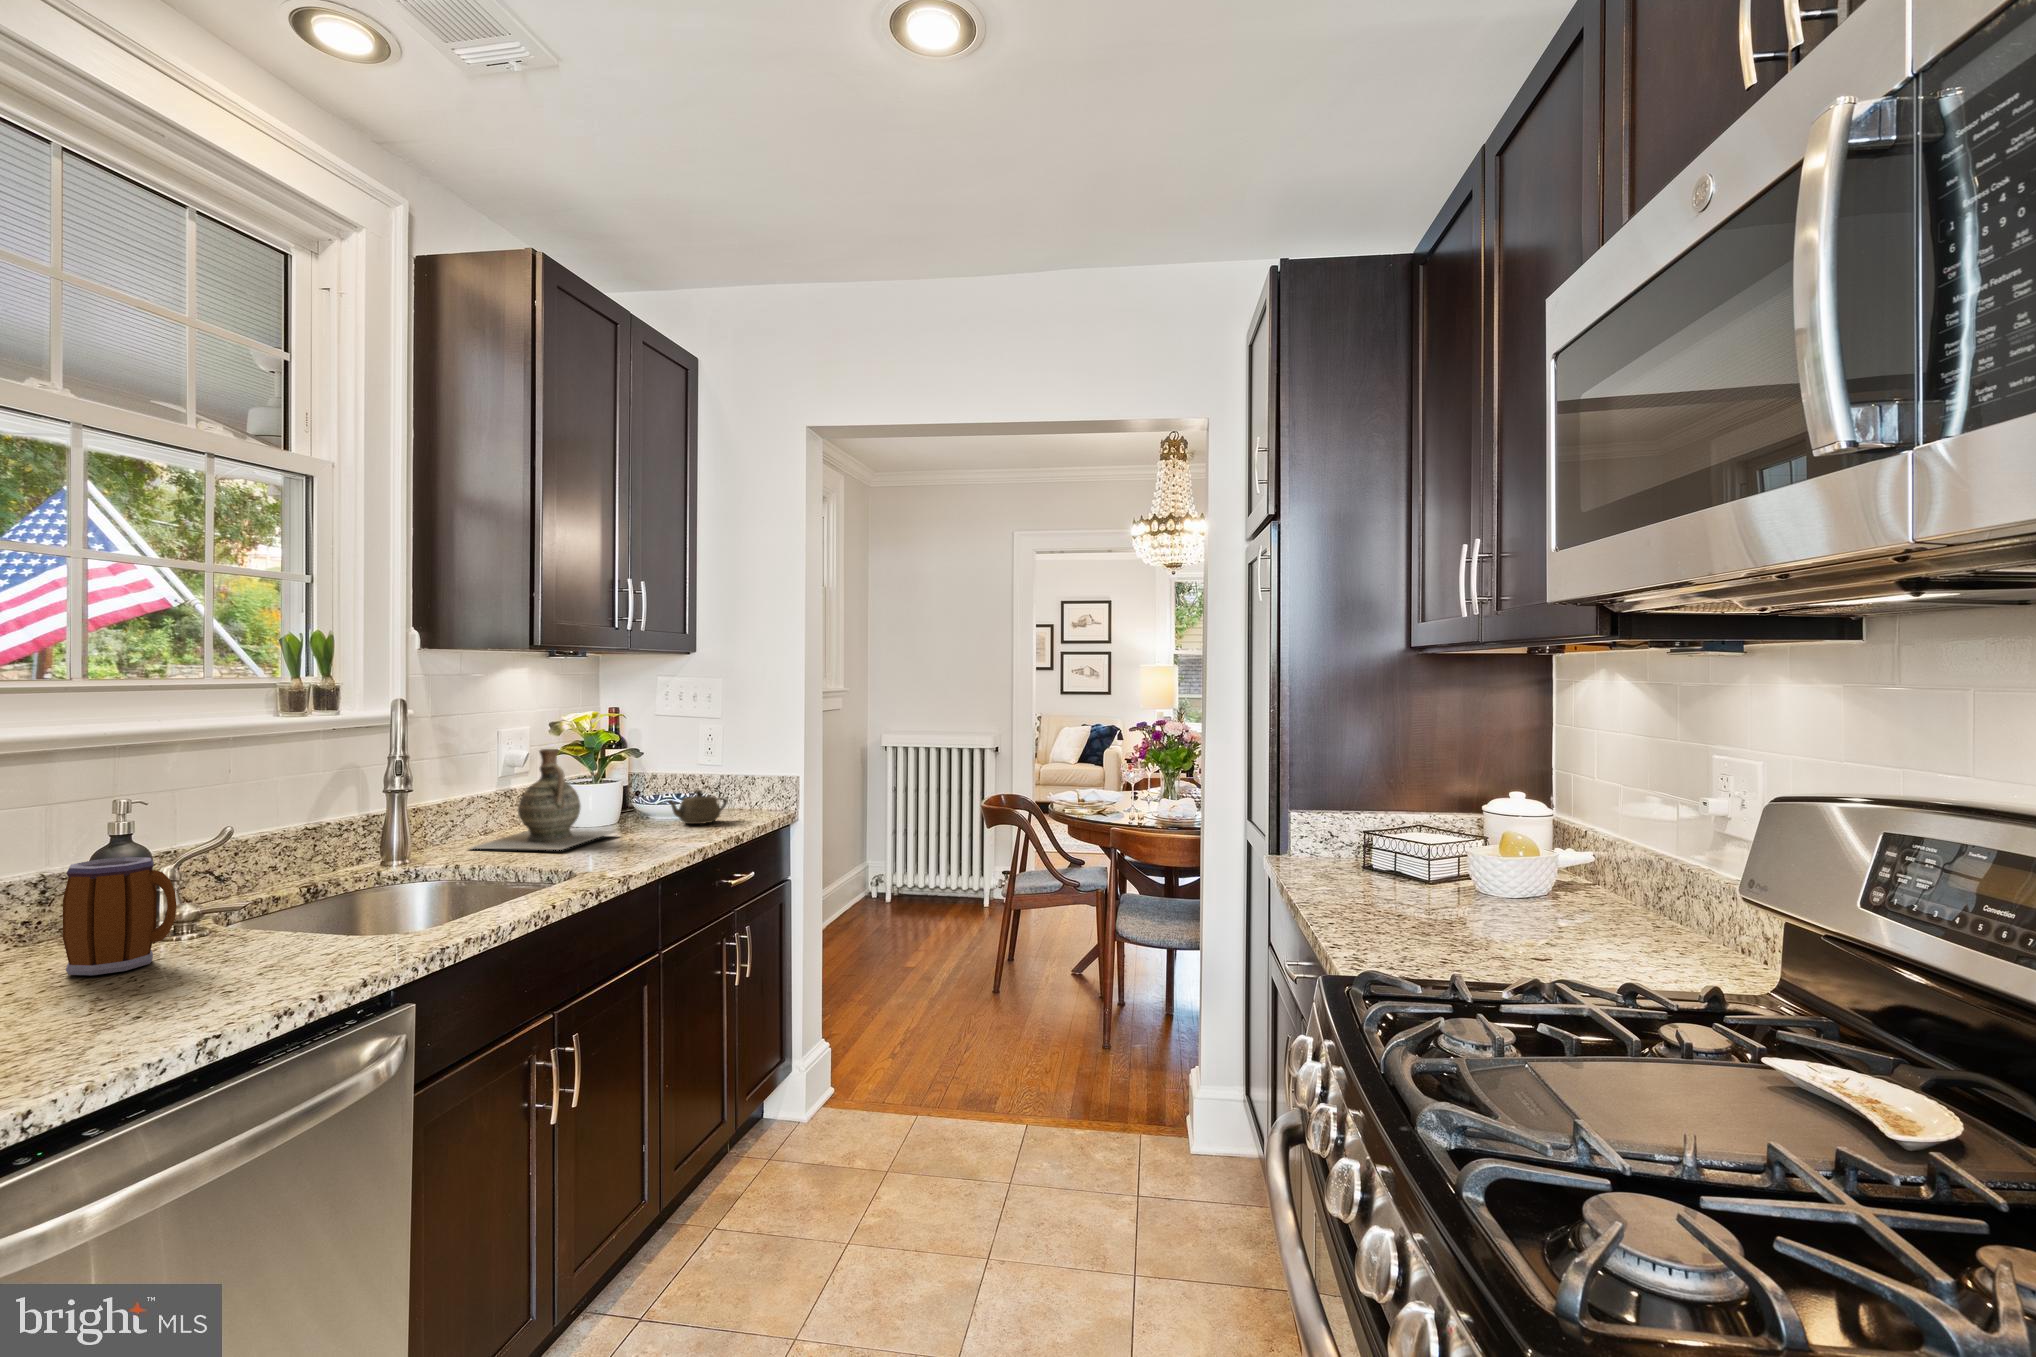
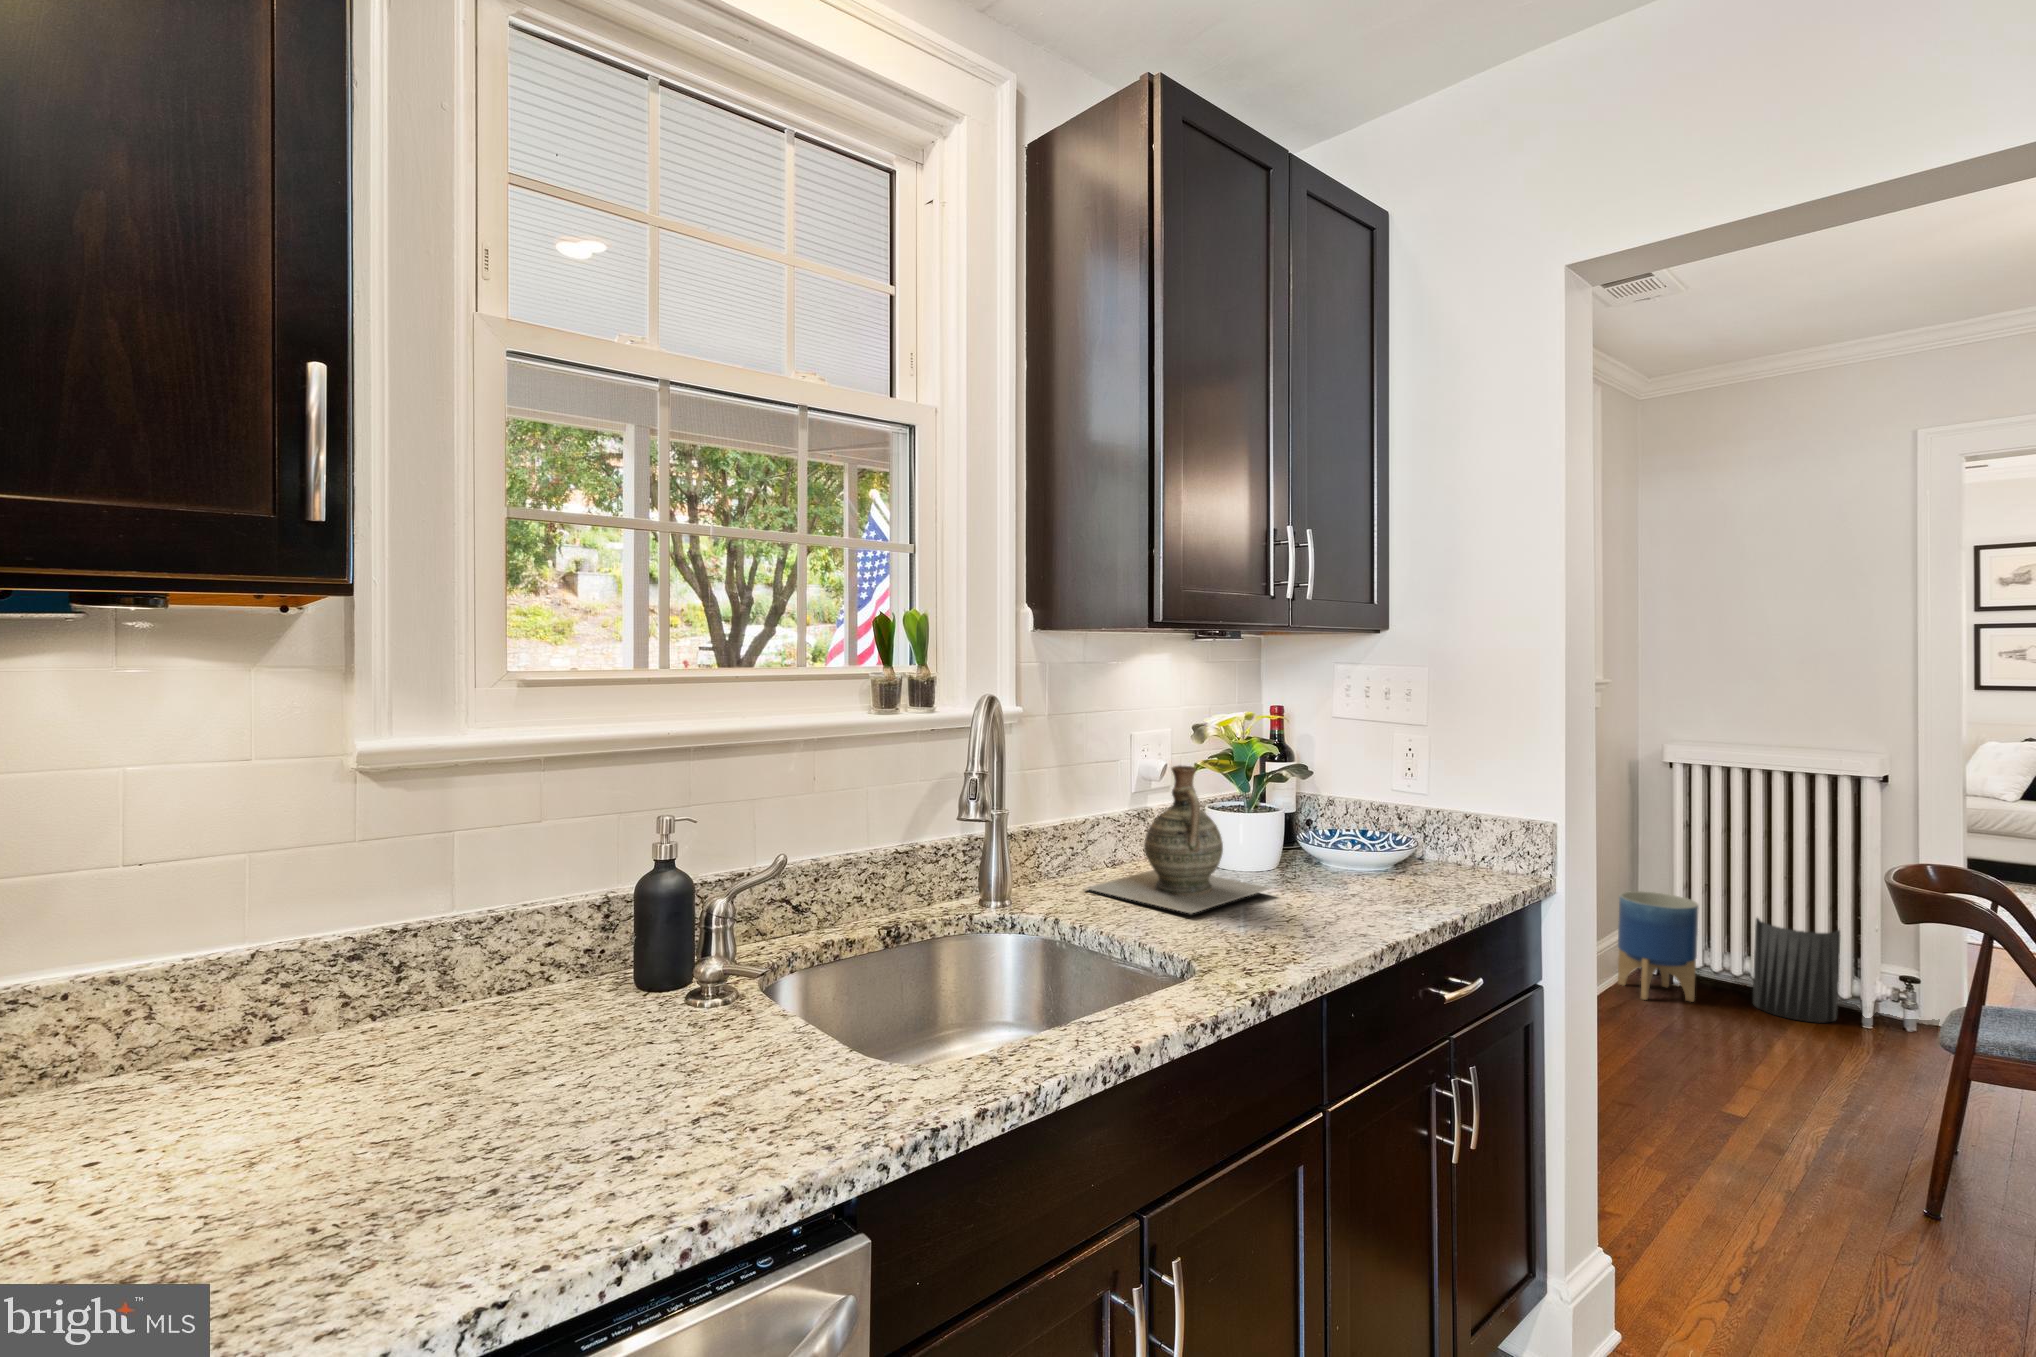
teapot: present [668,790,727,824] -> none [1343,837,1436,889]
planter: none [852,840,900,916] -> present [1618,891,1699,1002]
trash can: none [933,845,978,911] -> present [1753,918,1840,1023]
mug: present [63,857,177,975] -> none [548,904,657,1062]

